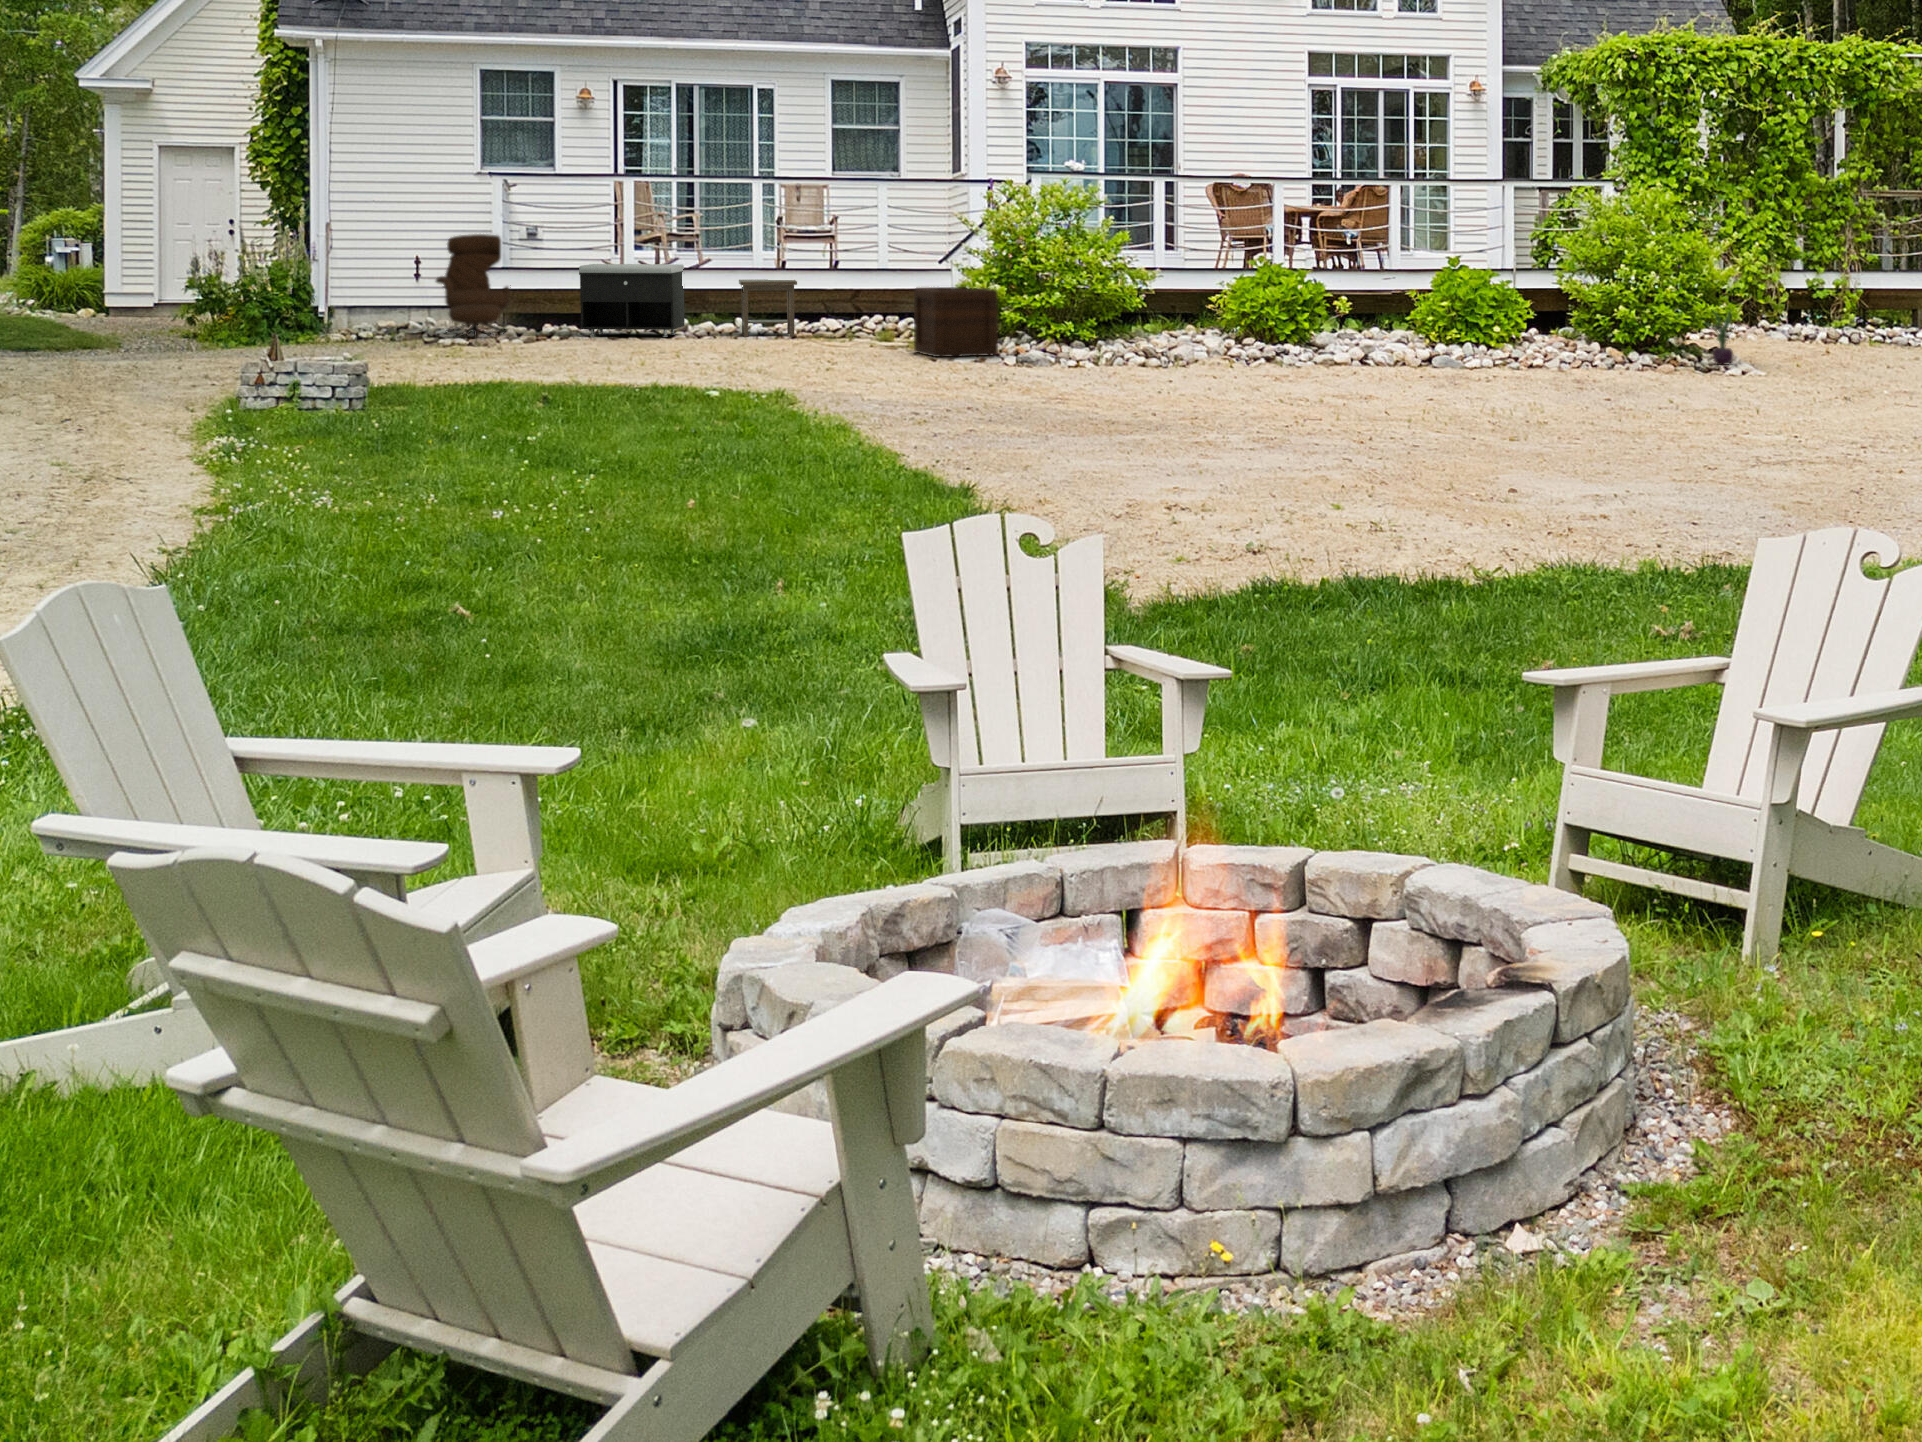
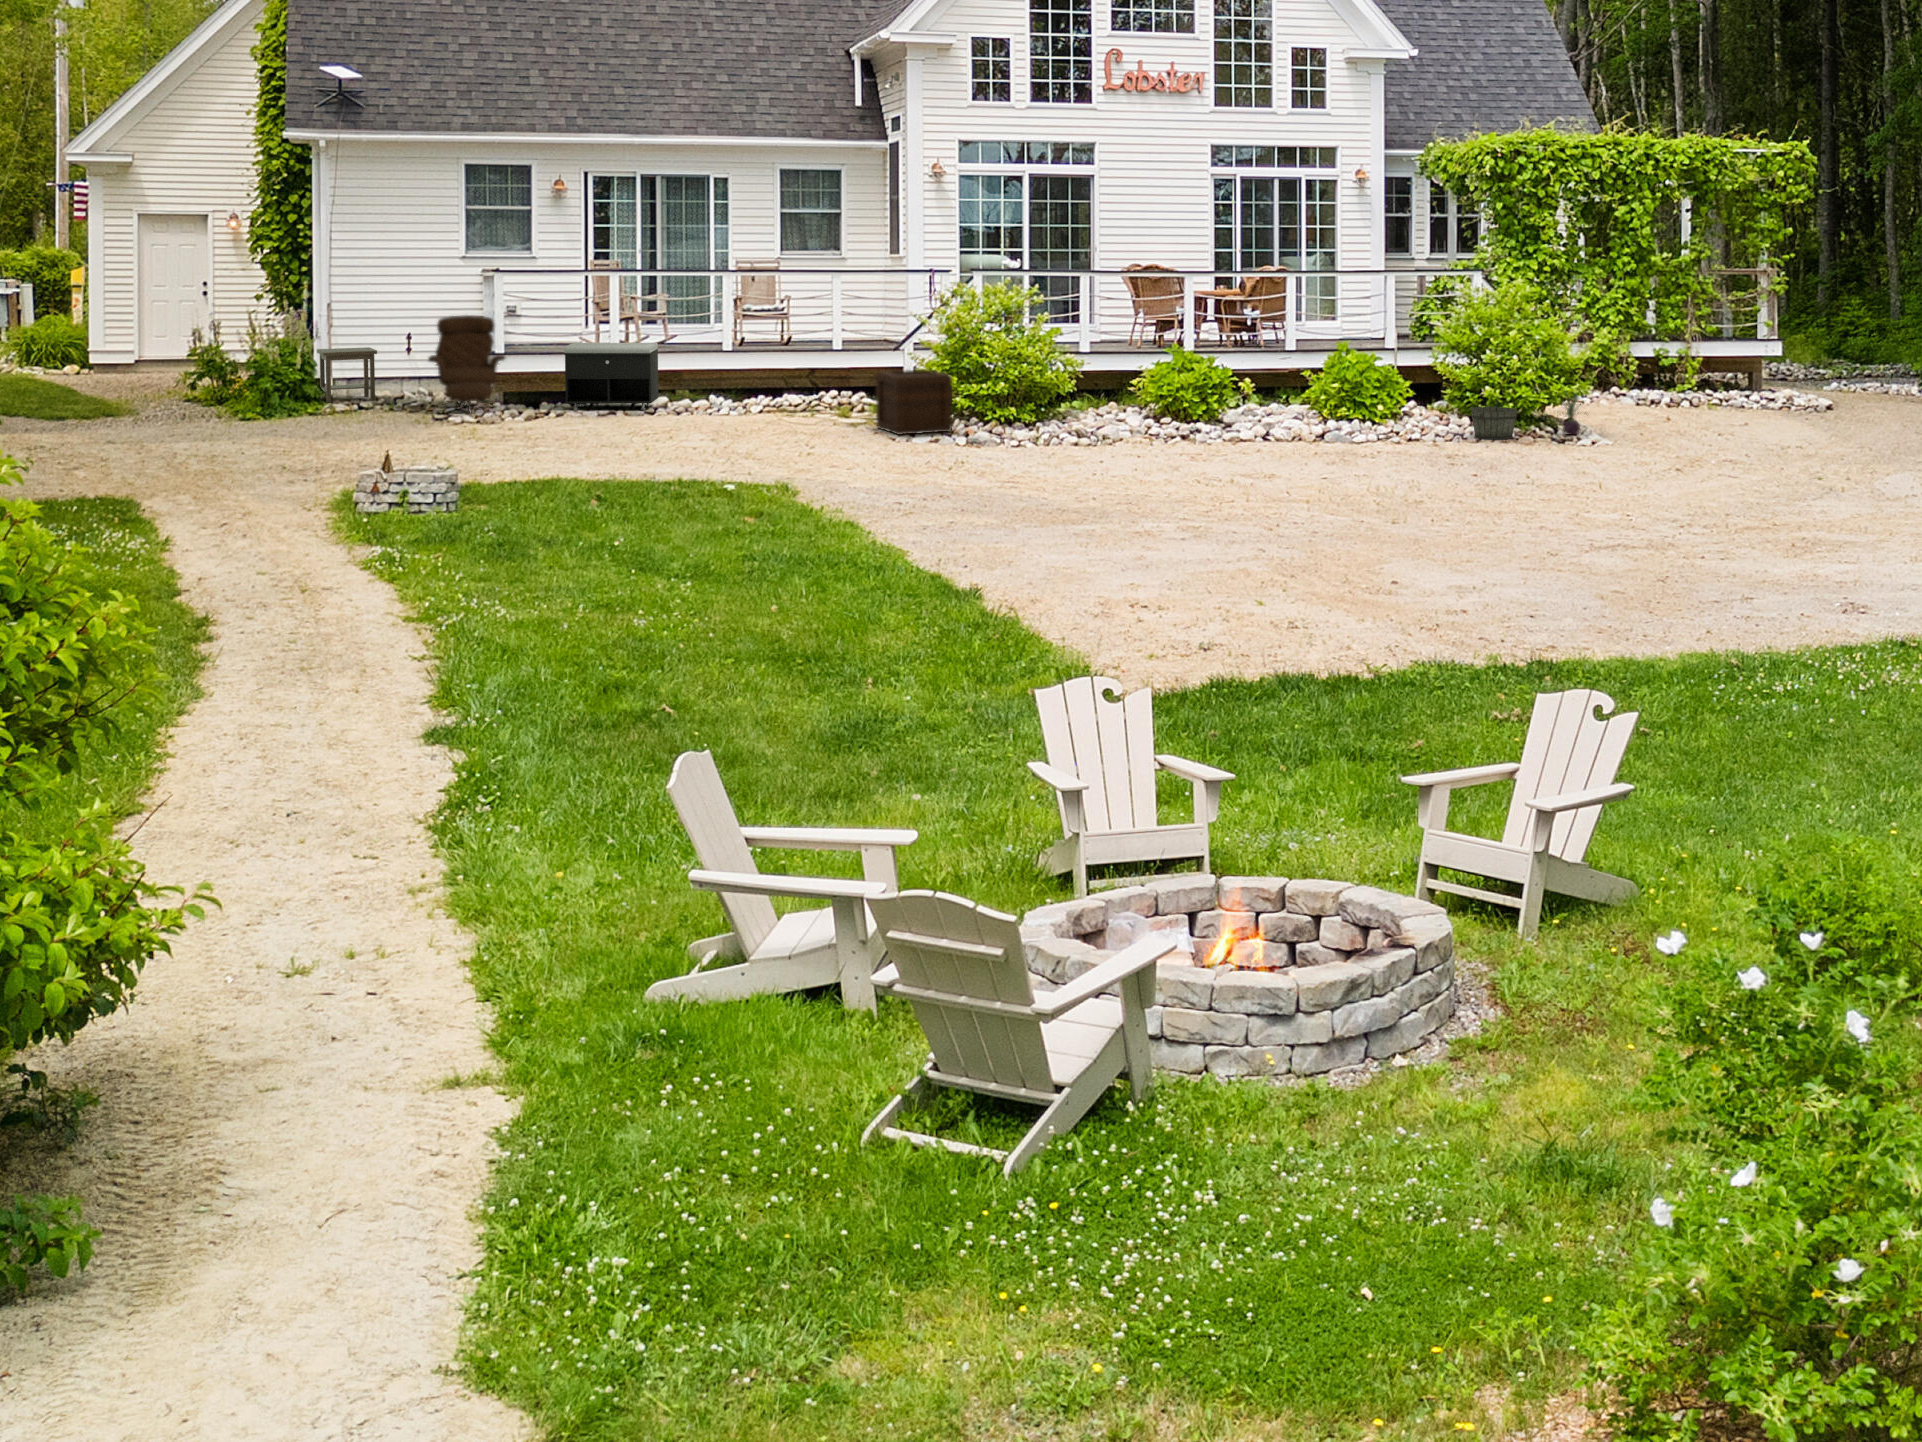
side table: present [739,279,797,337] -> present [317,347,377,402]
wooden bucket: none [1602,319,1659,367] -> present [1471,399,1517,440]

